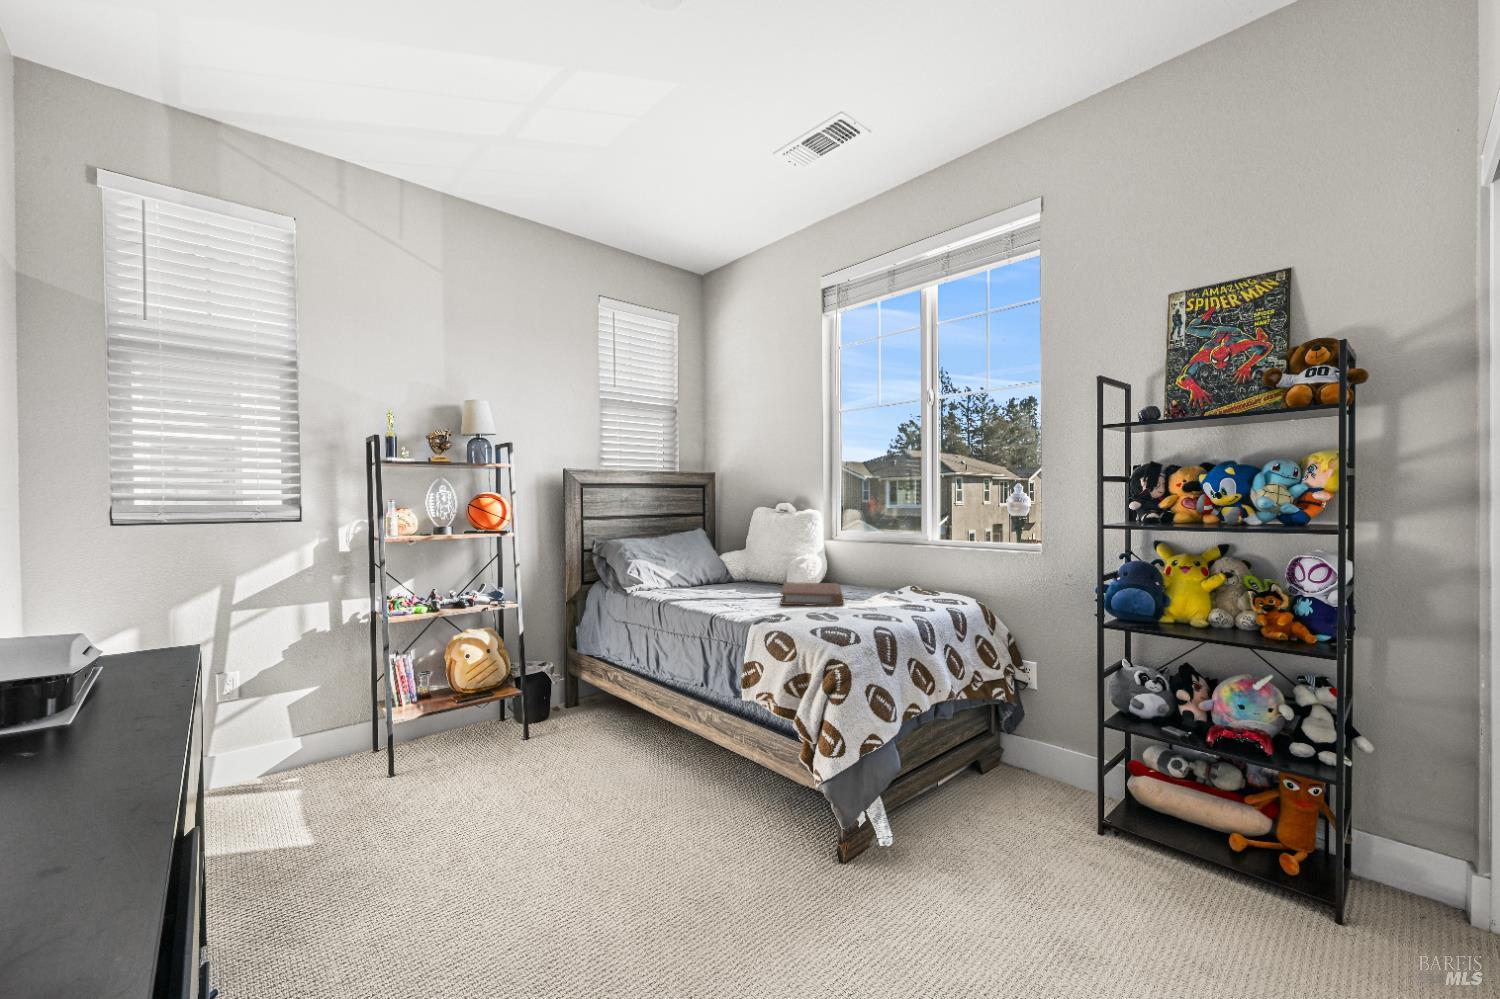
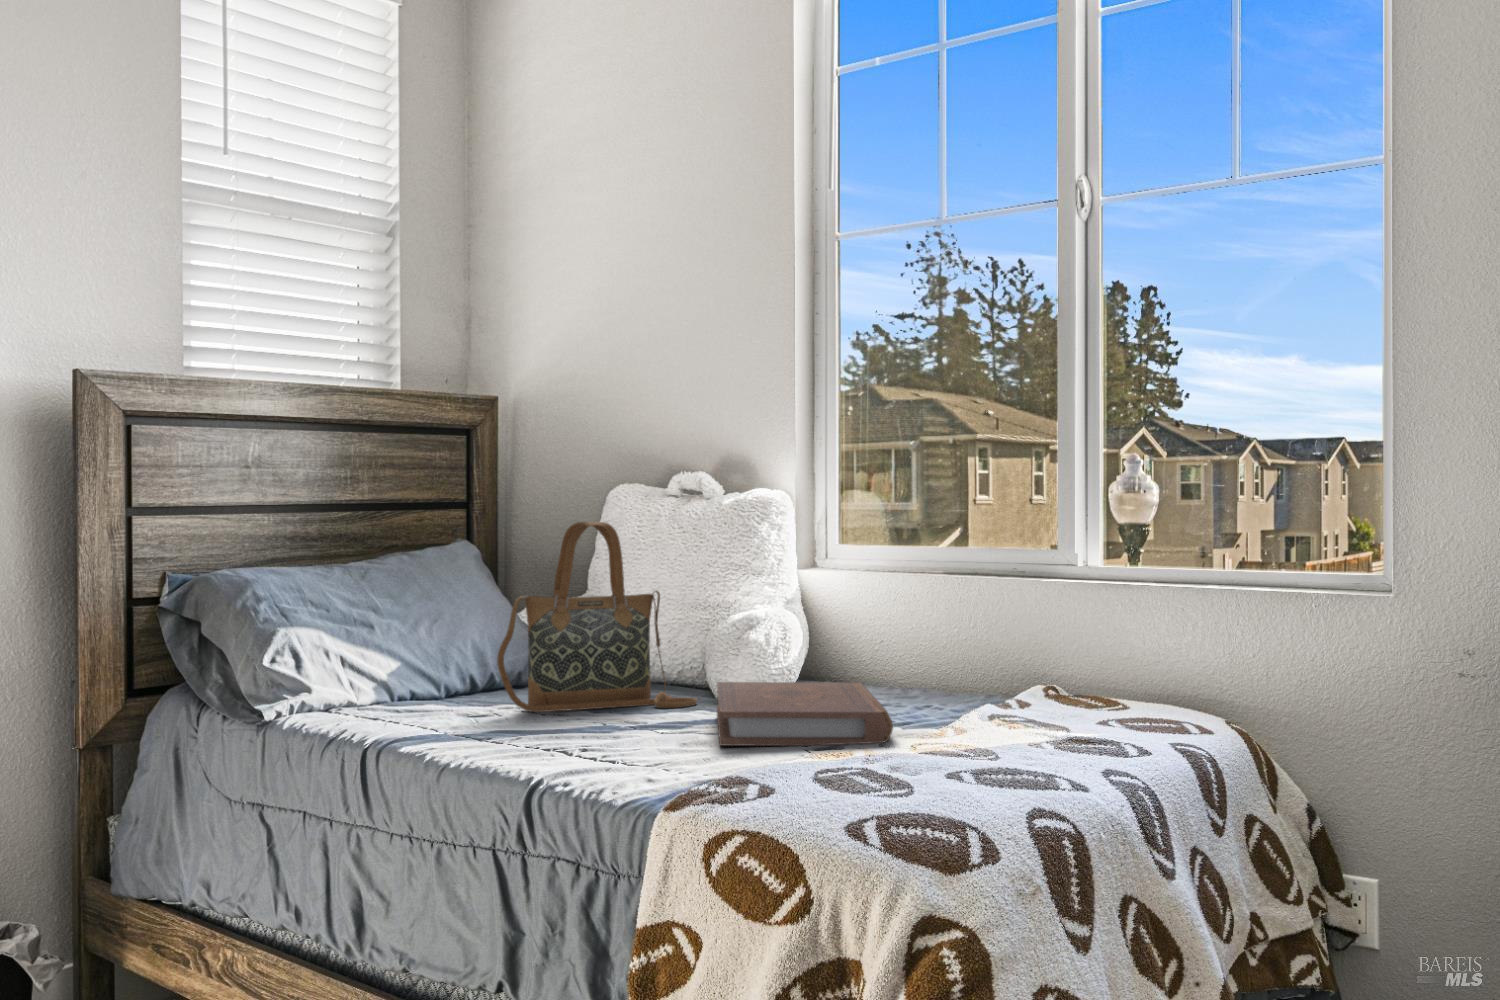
handbag: none [708,523,780,592] -> present [497,522,697,712]

